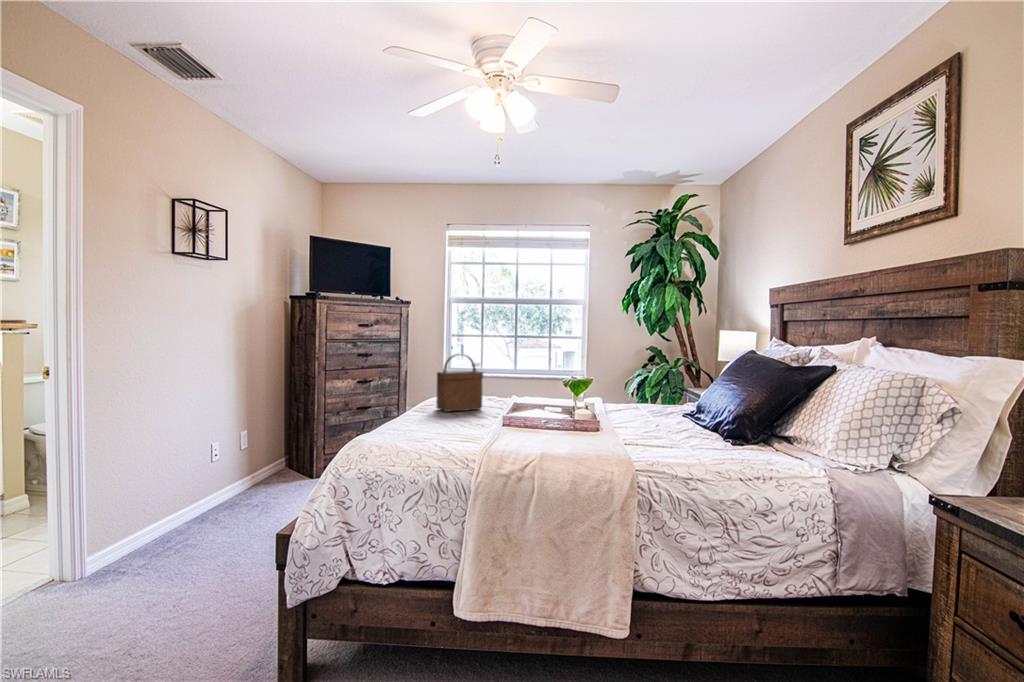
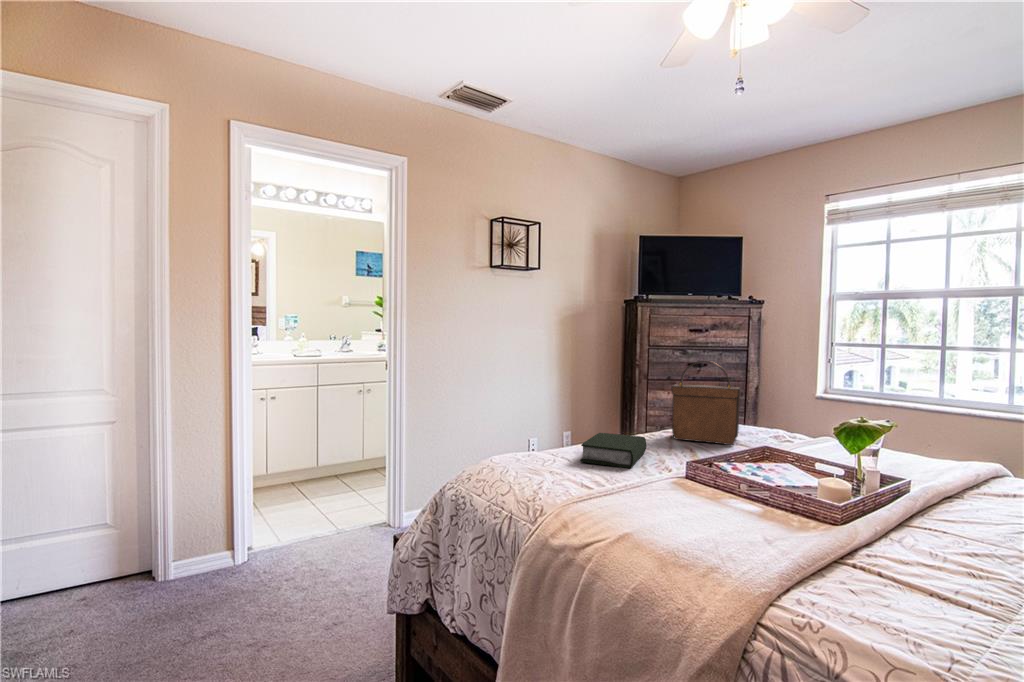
book: none [416,411,466,434] -> present [580,433,647,468]

